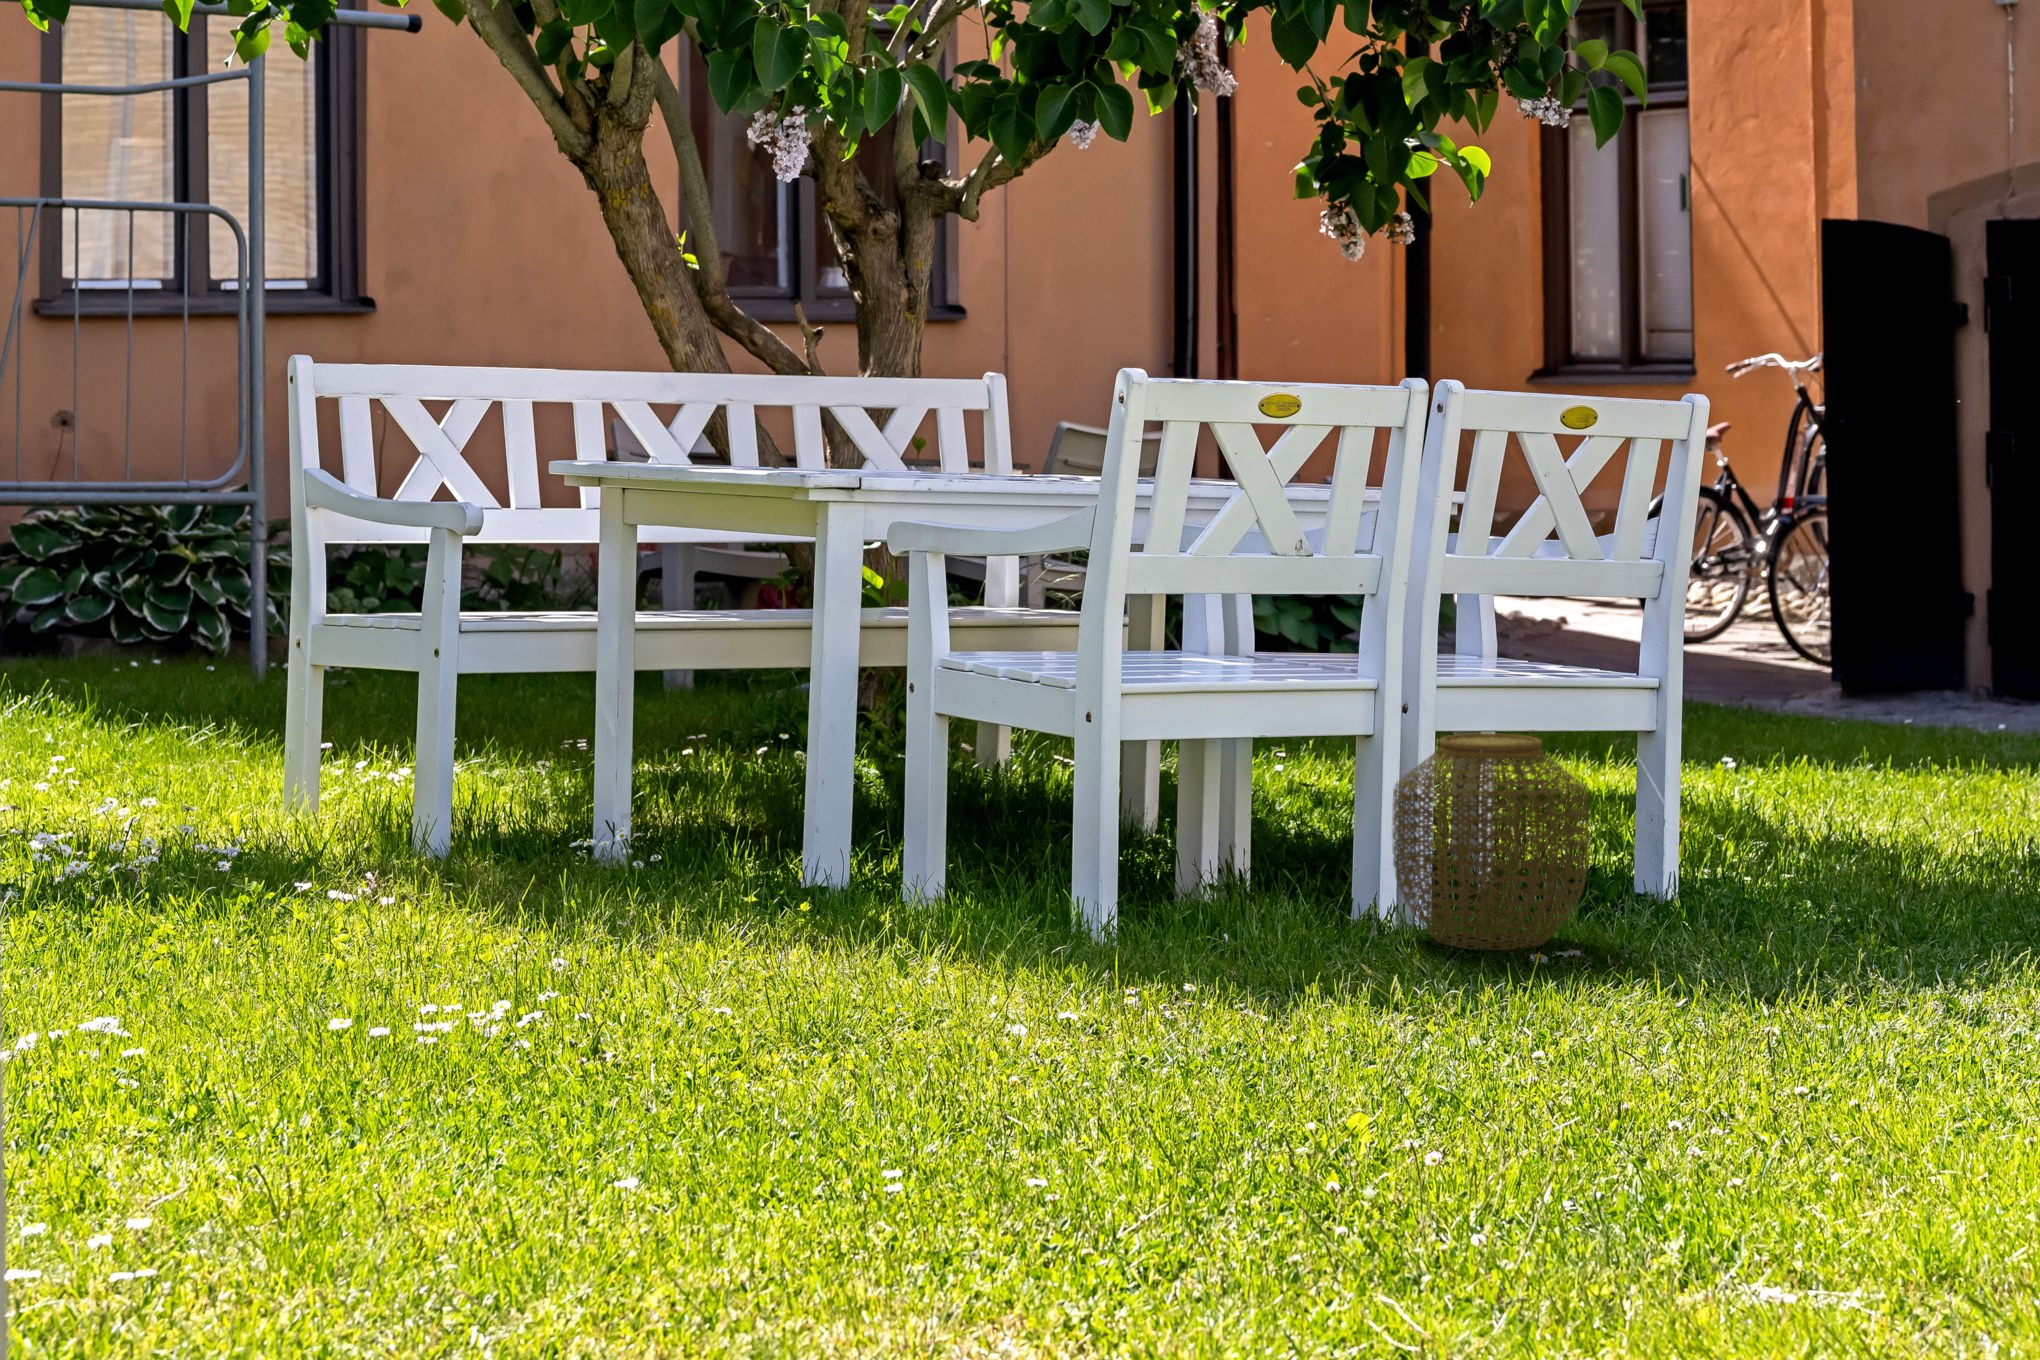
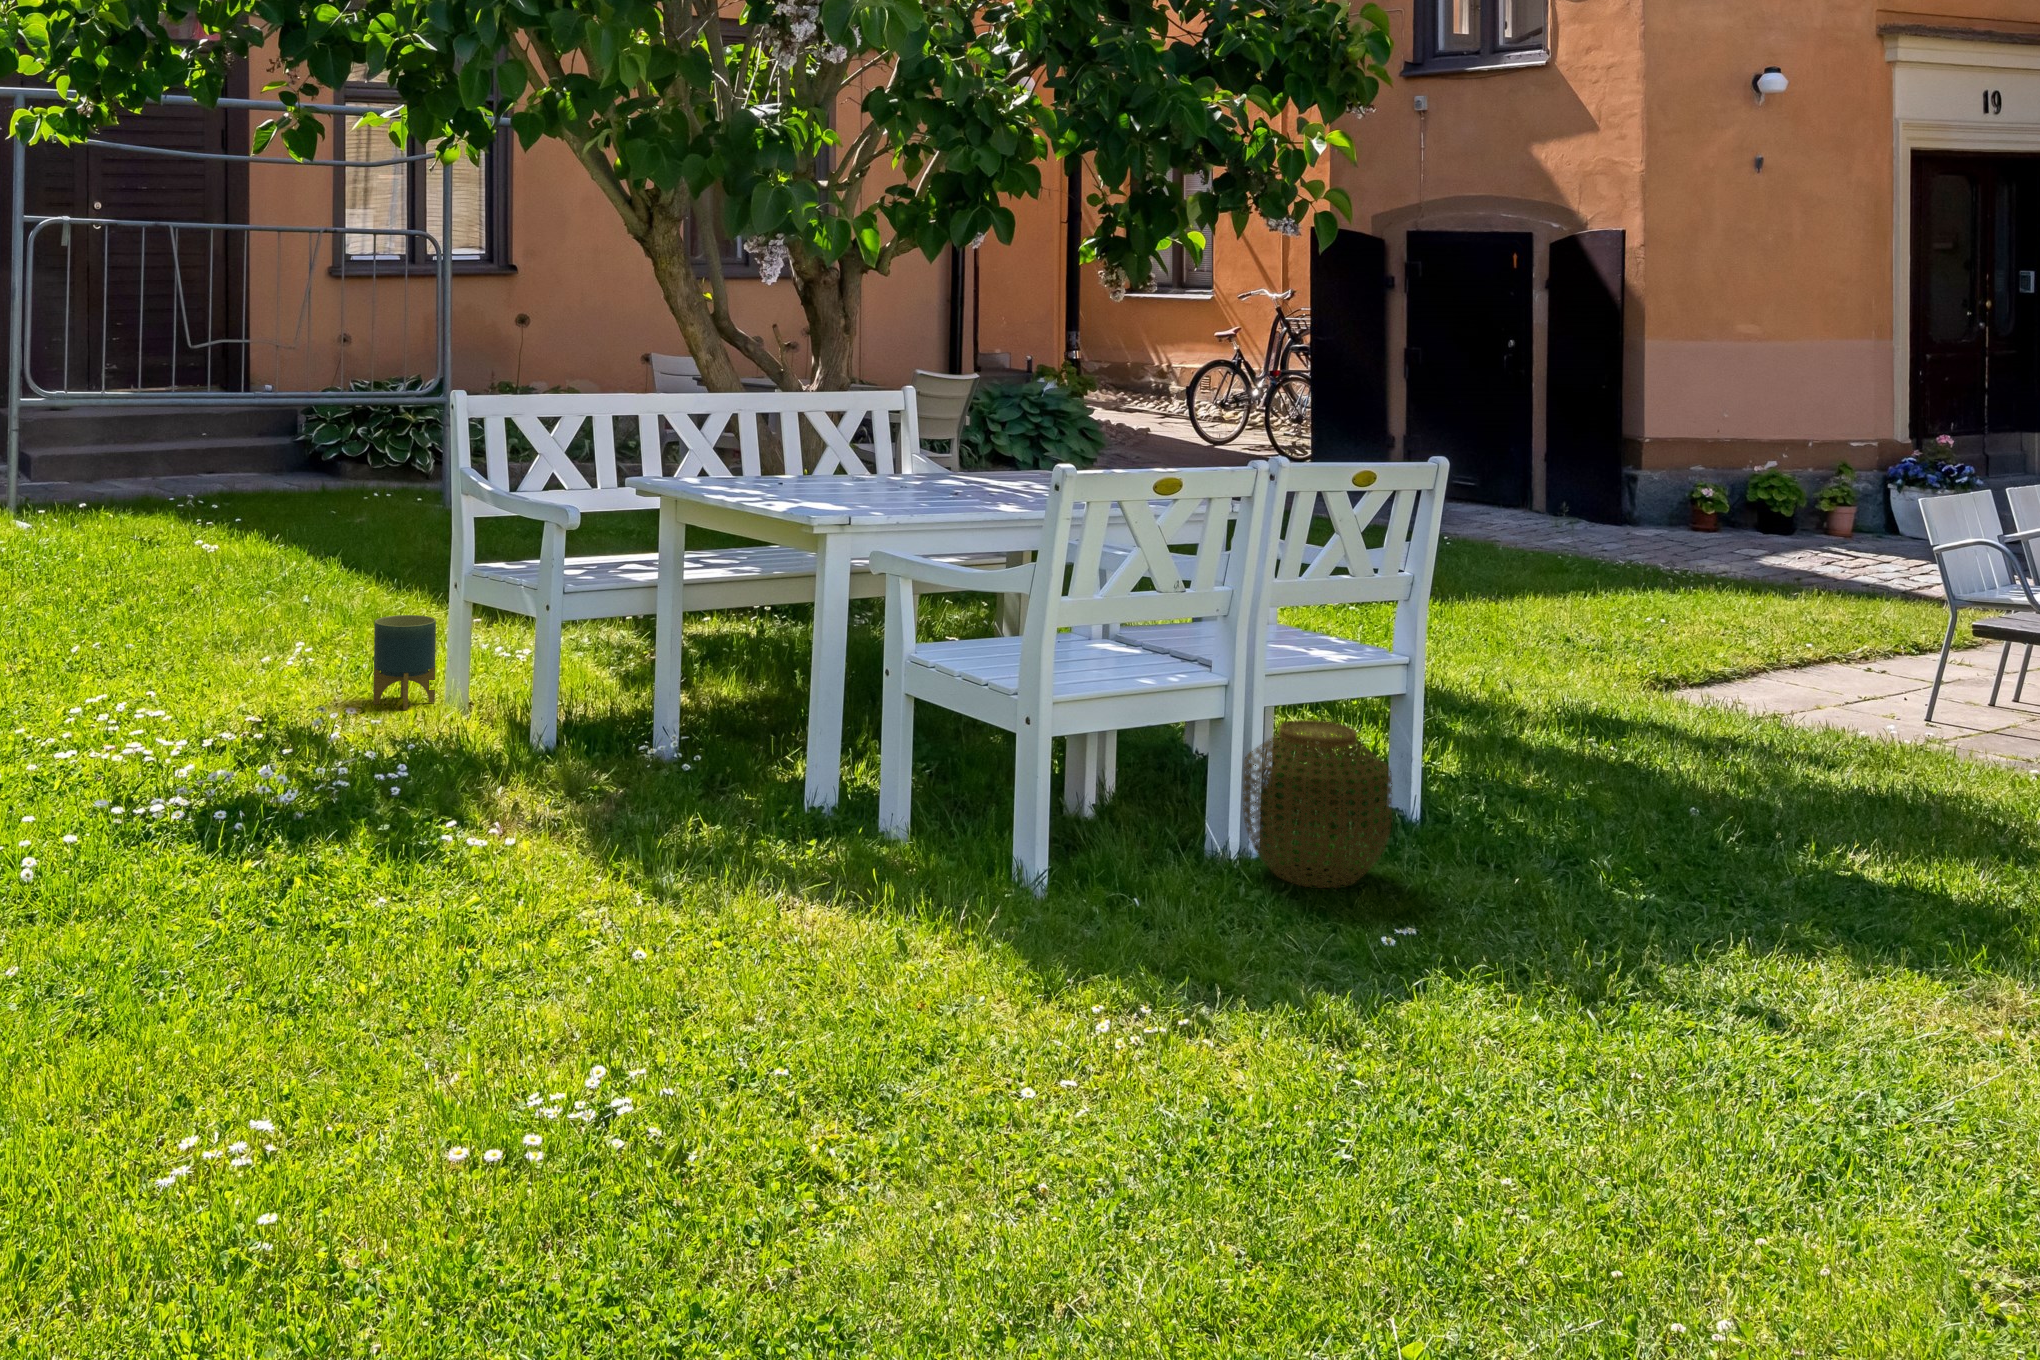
planter: none [179,687,272,821] -> present [373,615,436,710]

